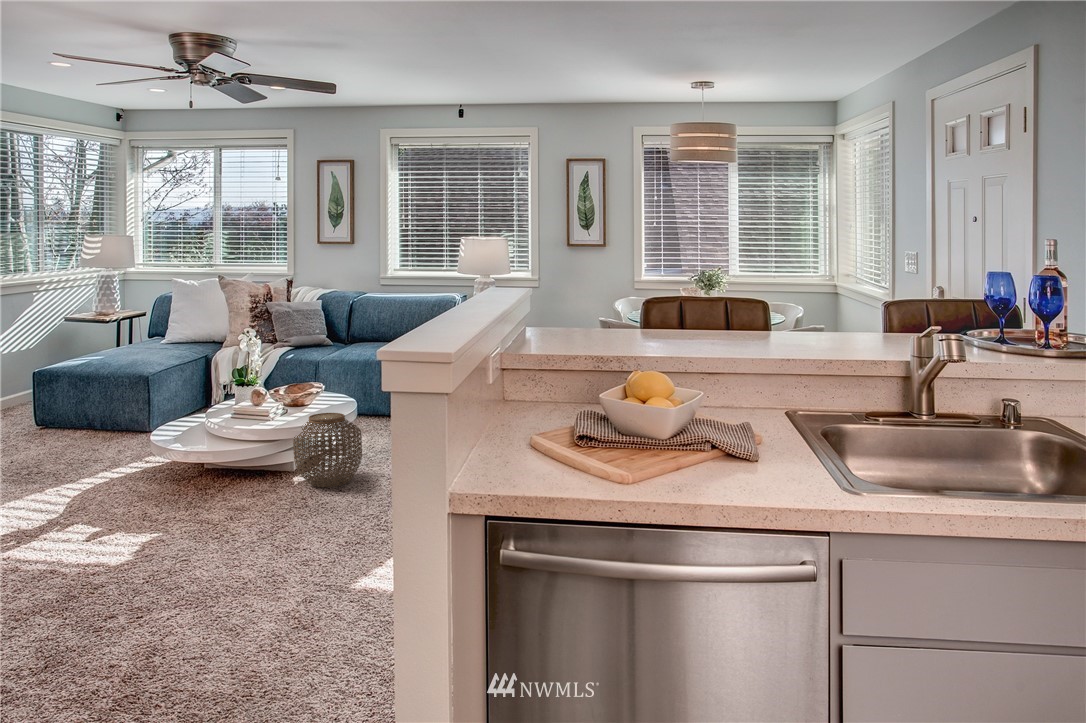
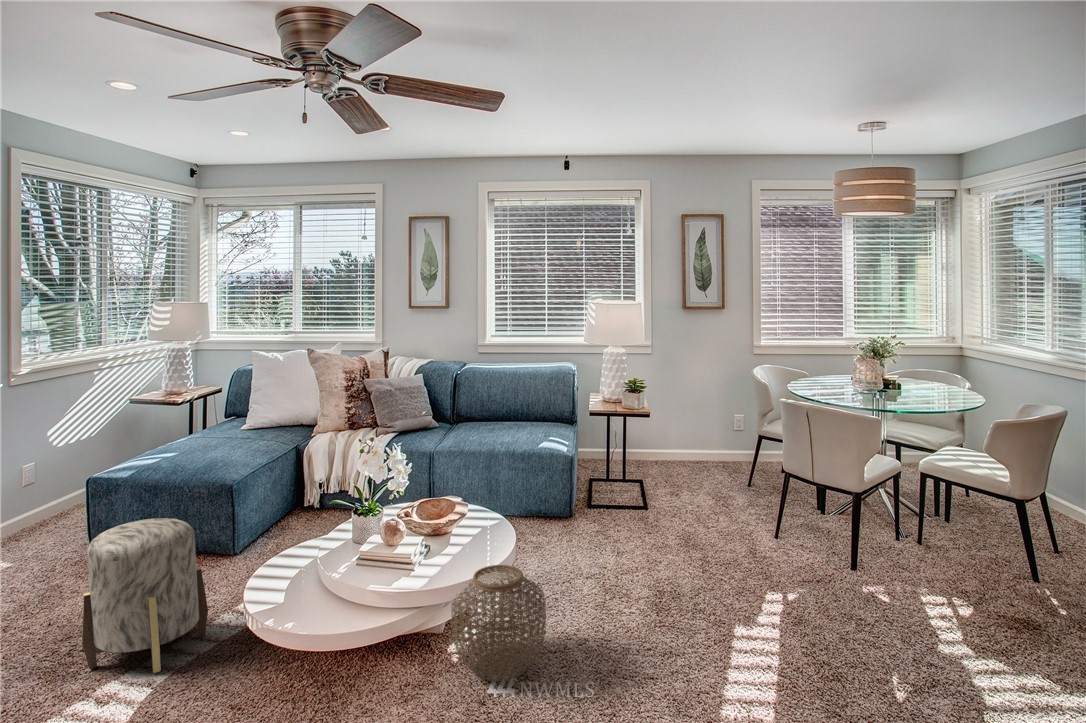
ottoman: none [37,381,126,482] -> present [82,518,208,673]

